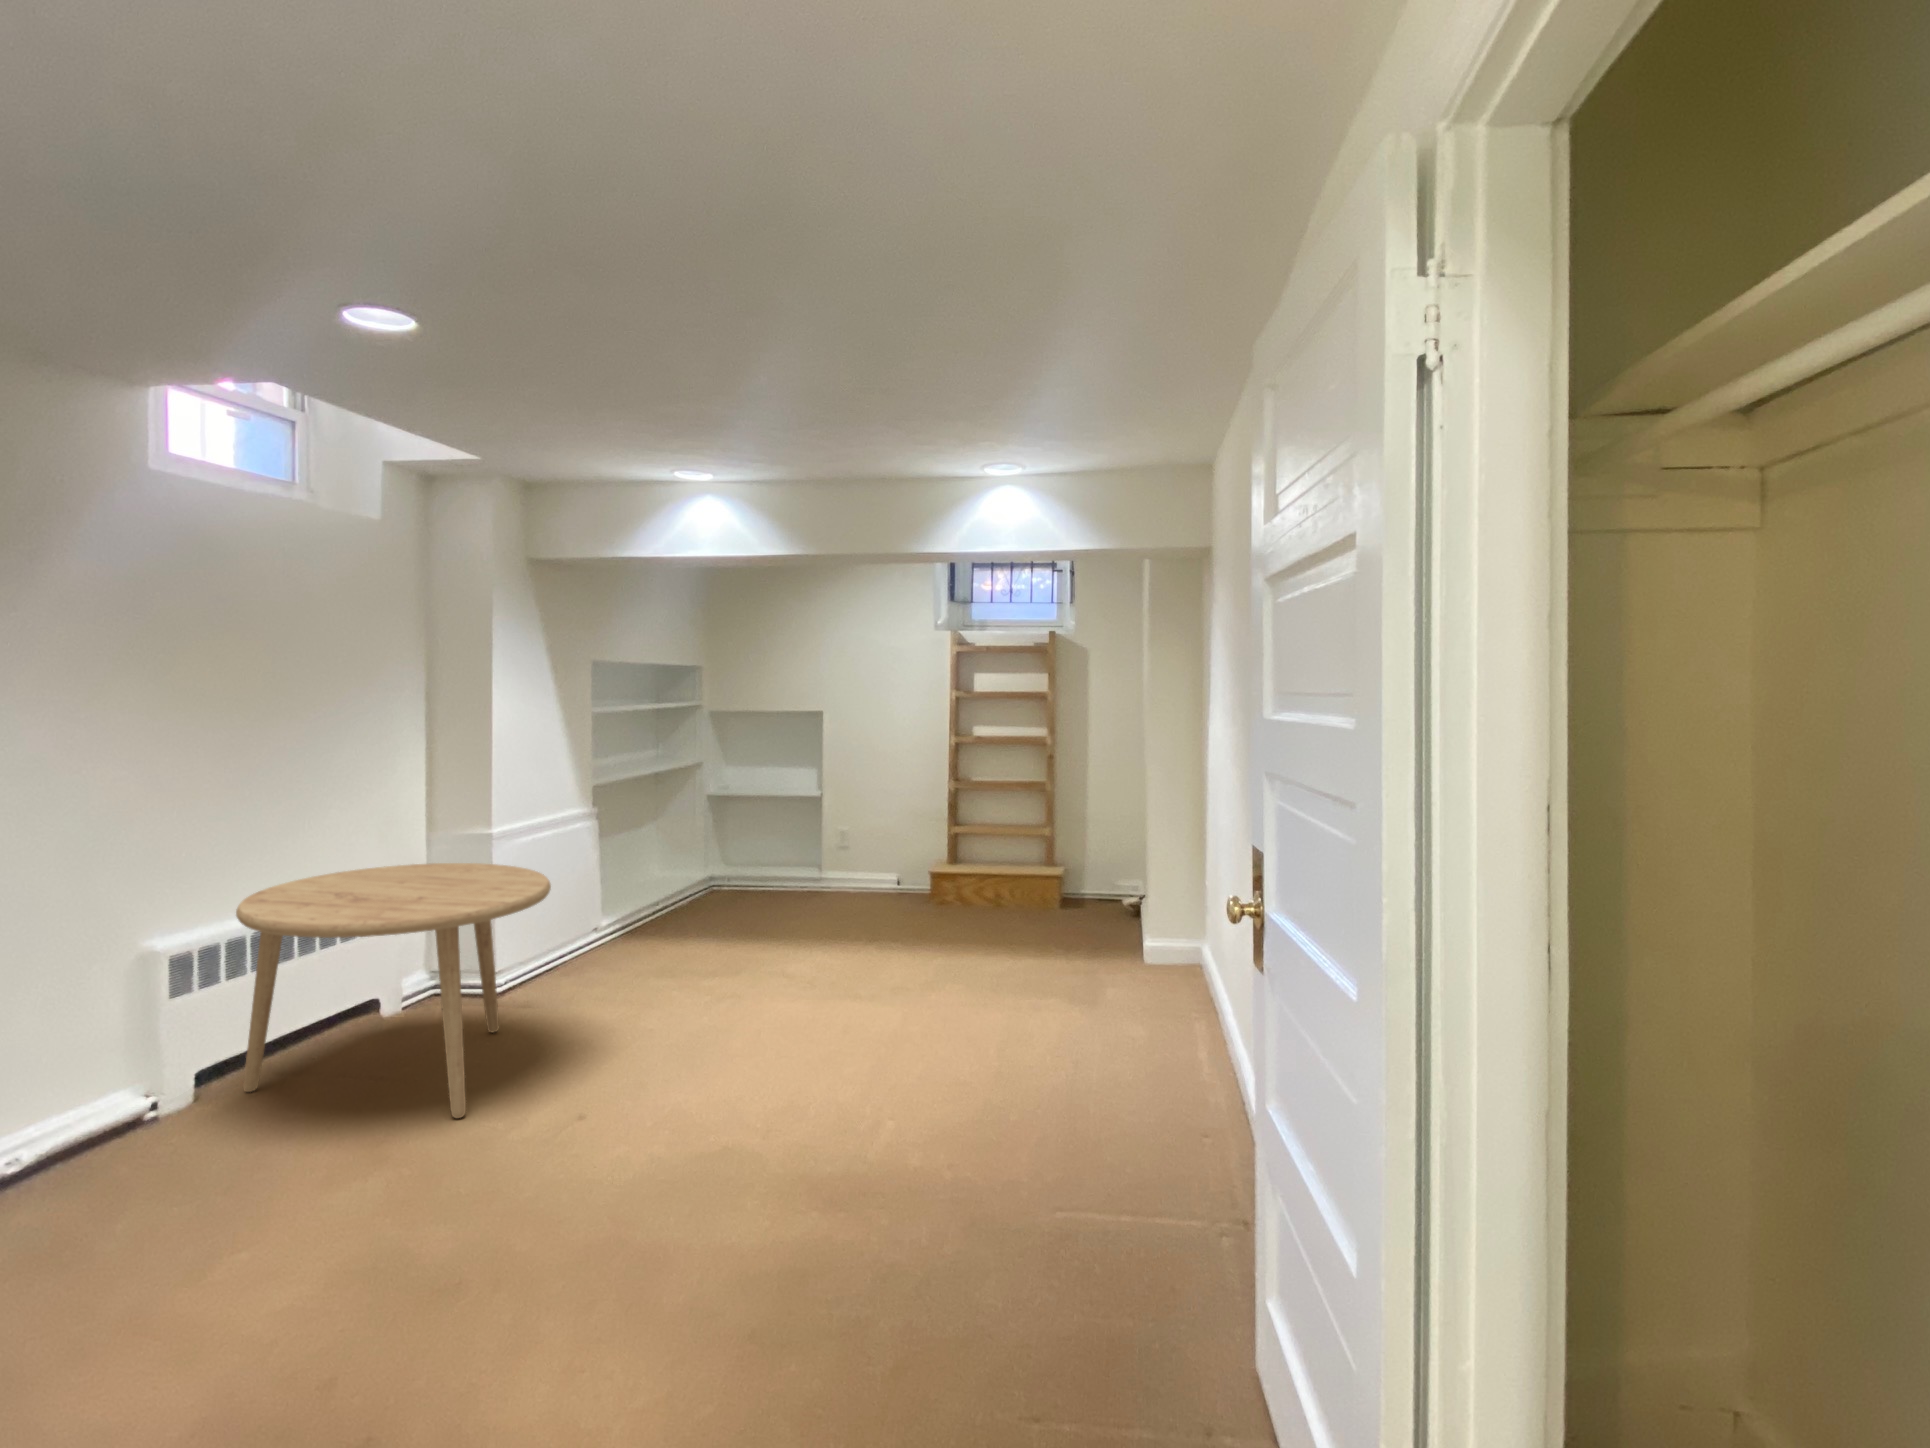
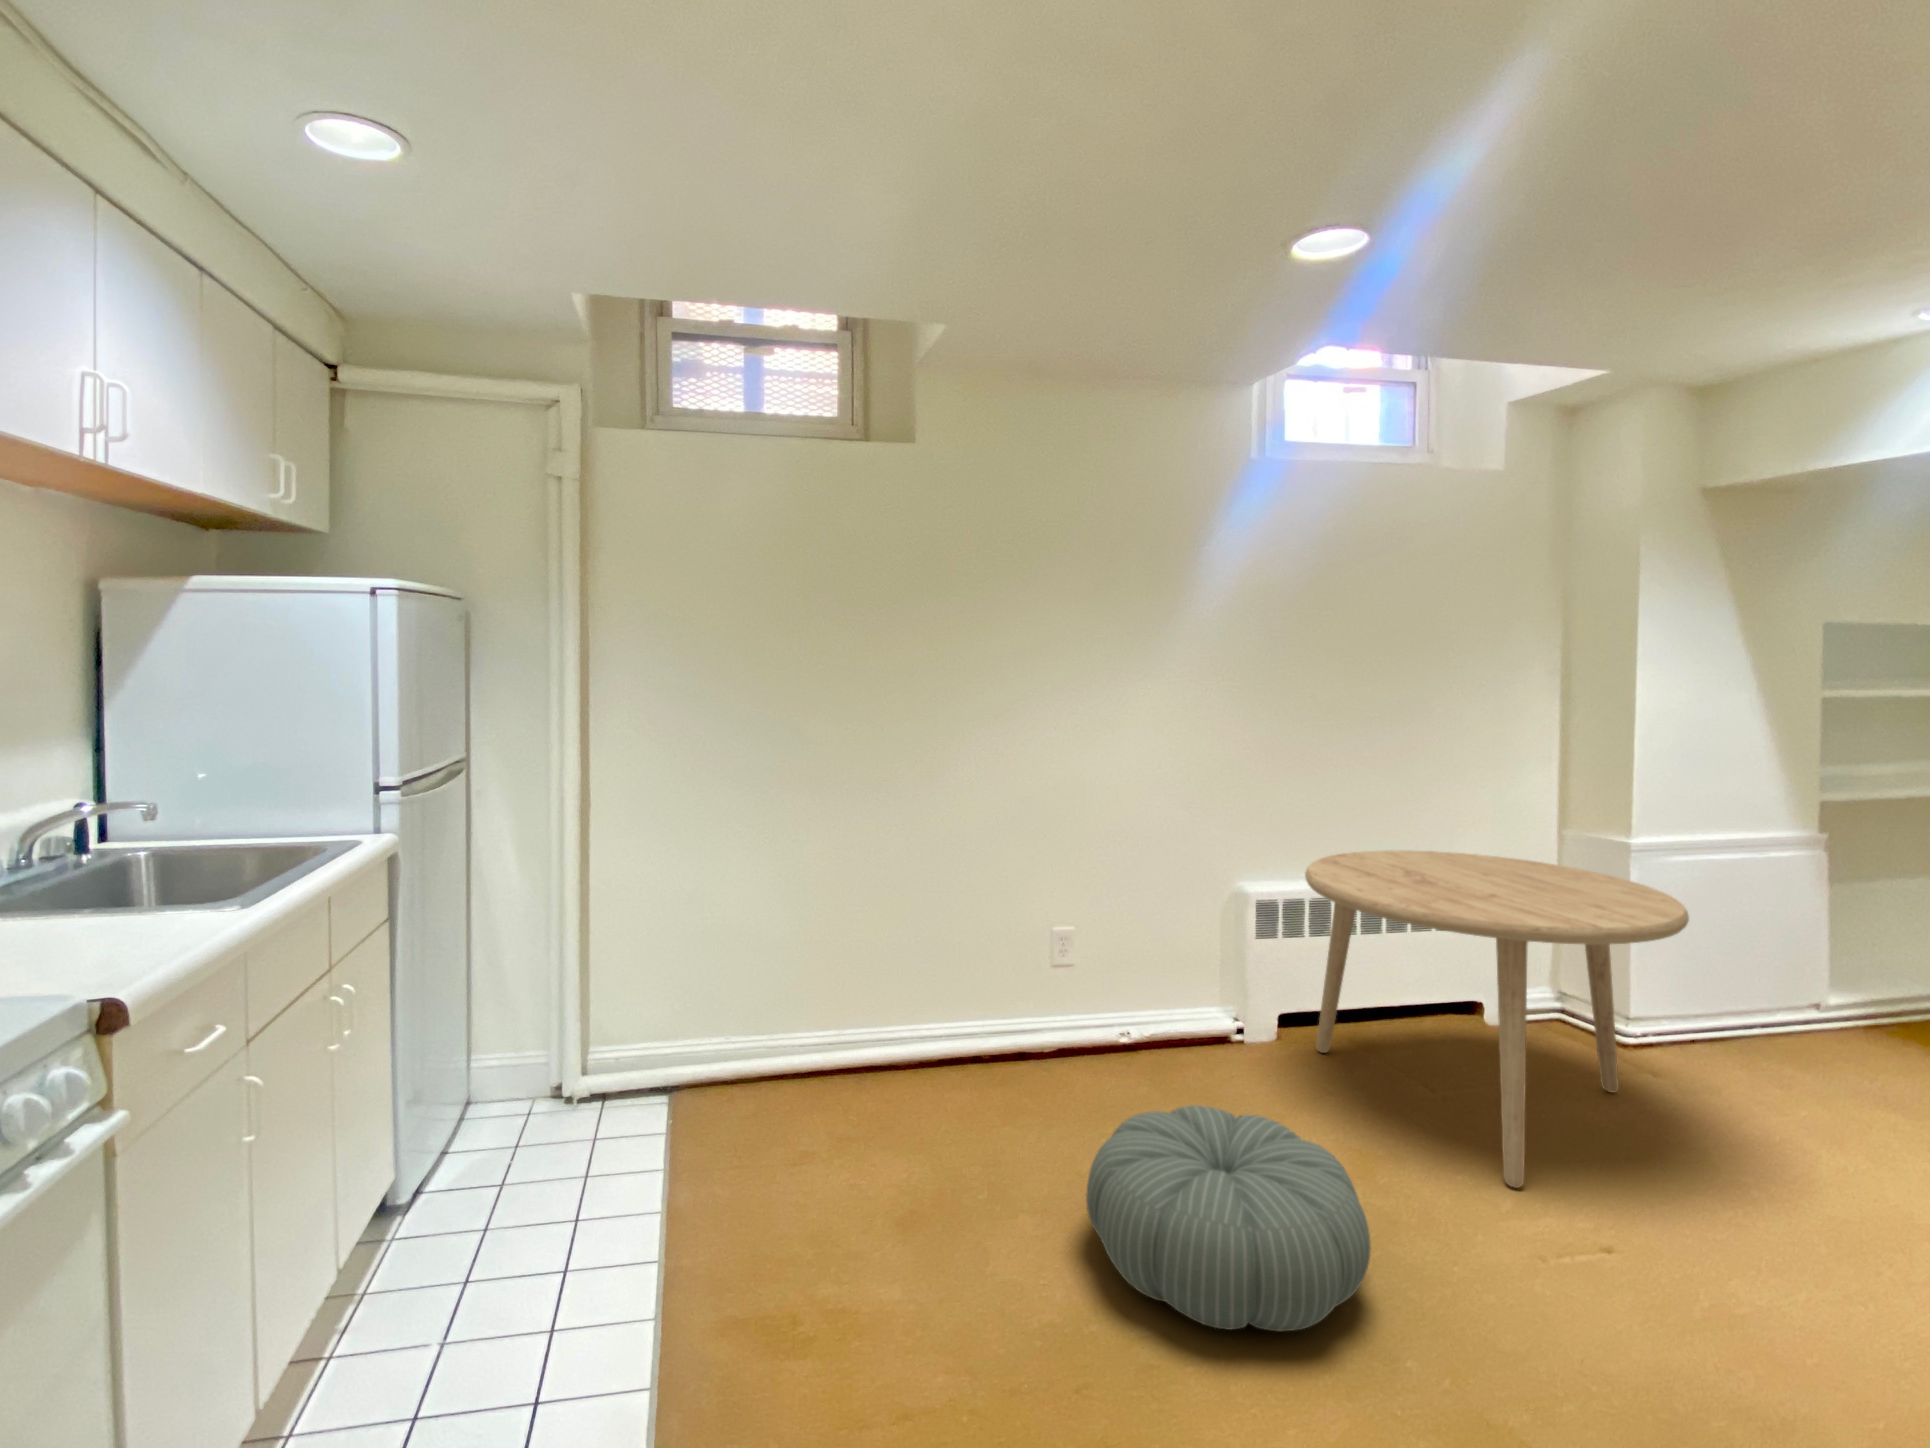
pouf: none [117,1135,401,1323] -> present [1086,1105,1371,1332]

